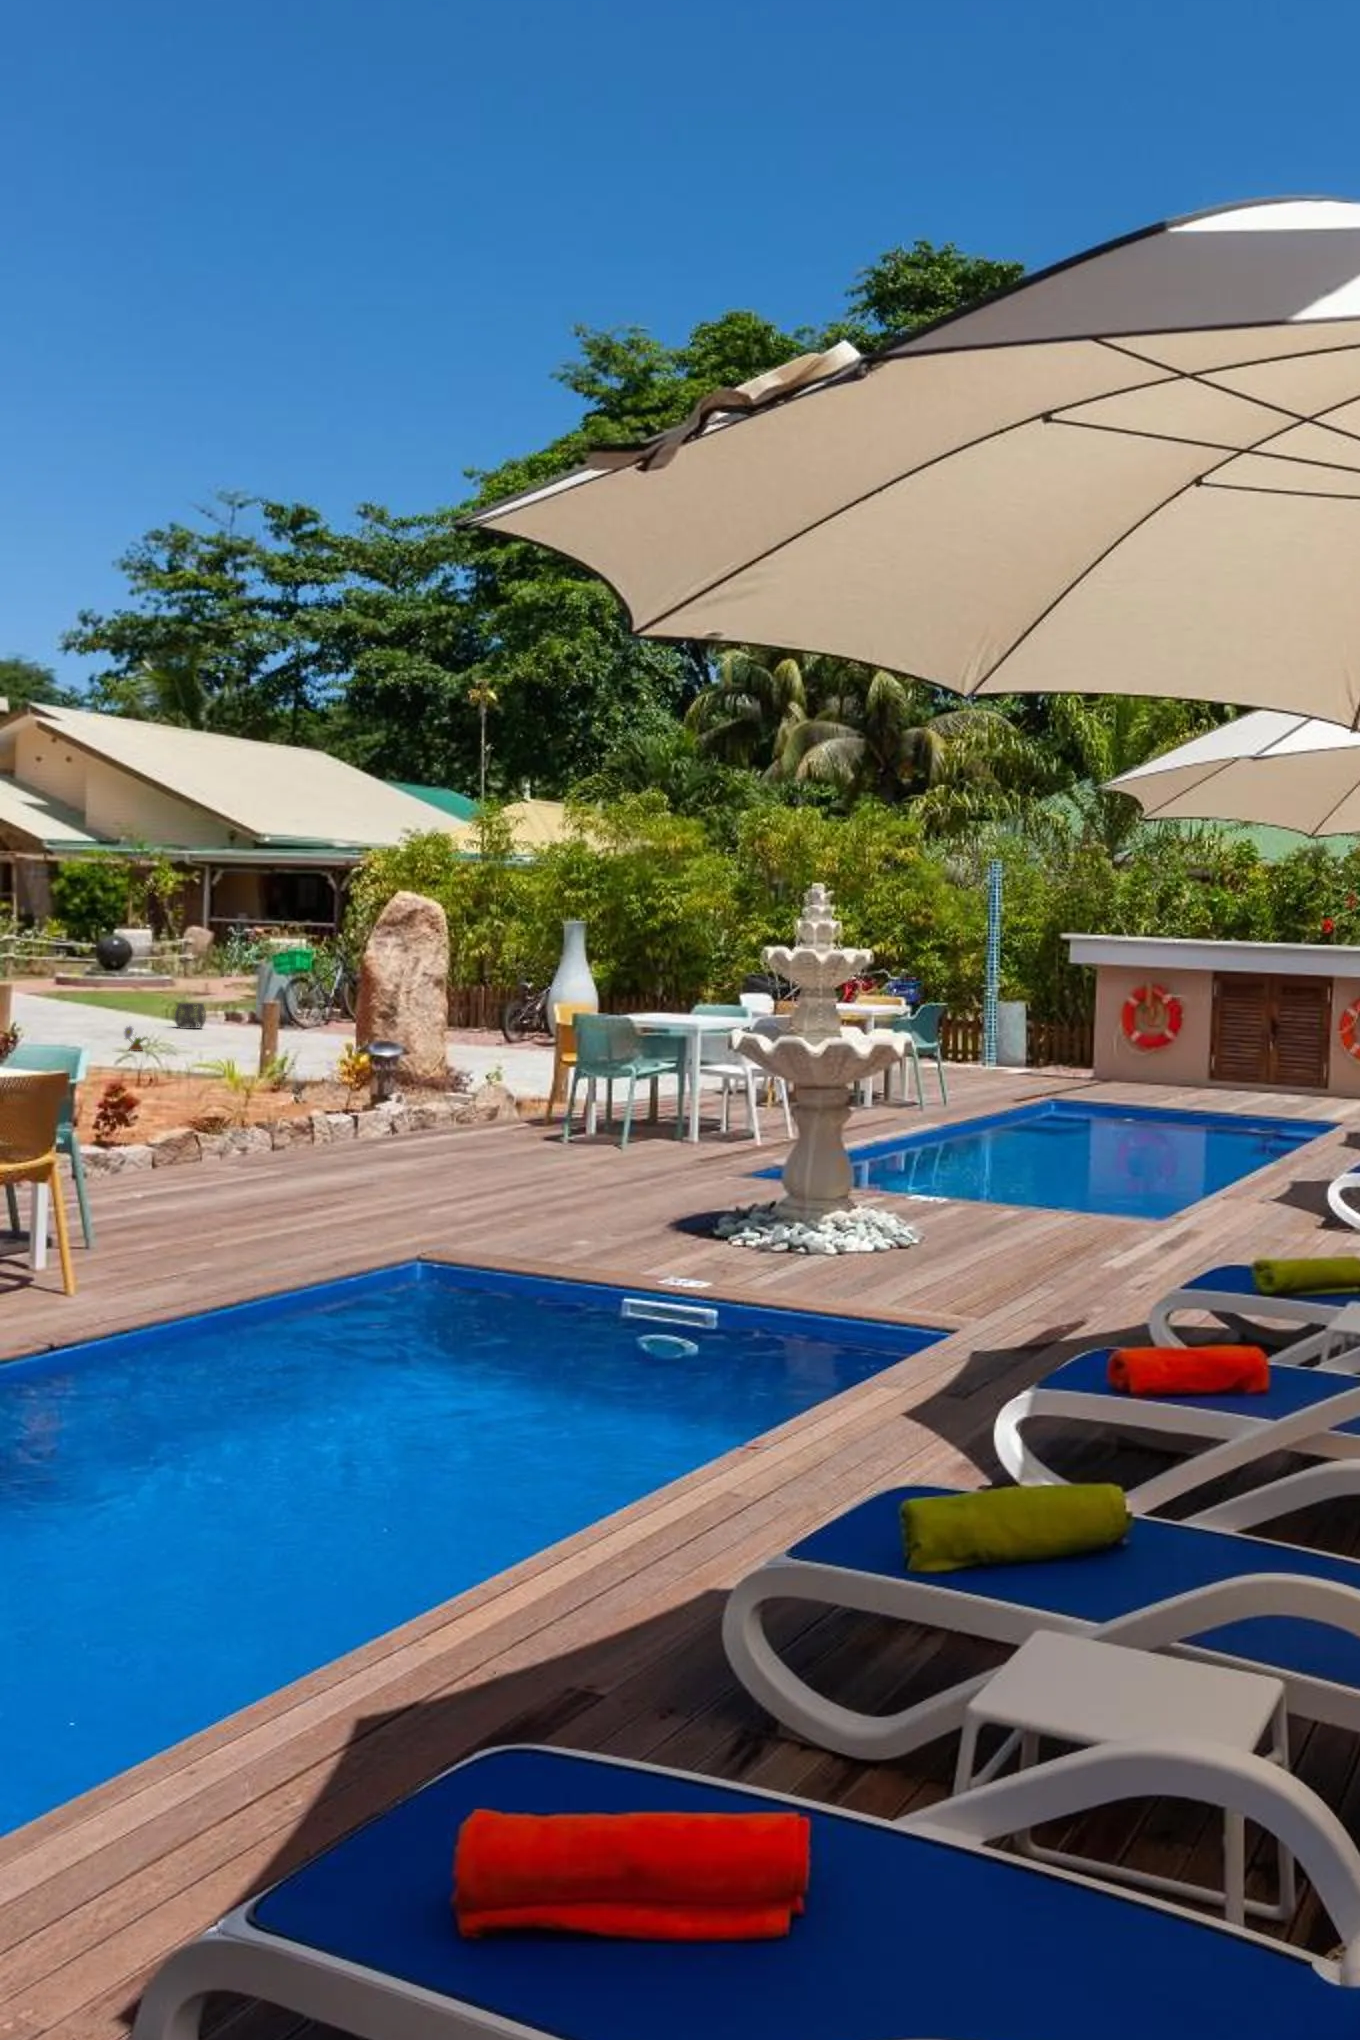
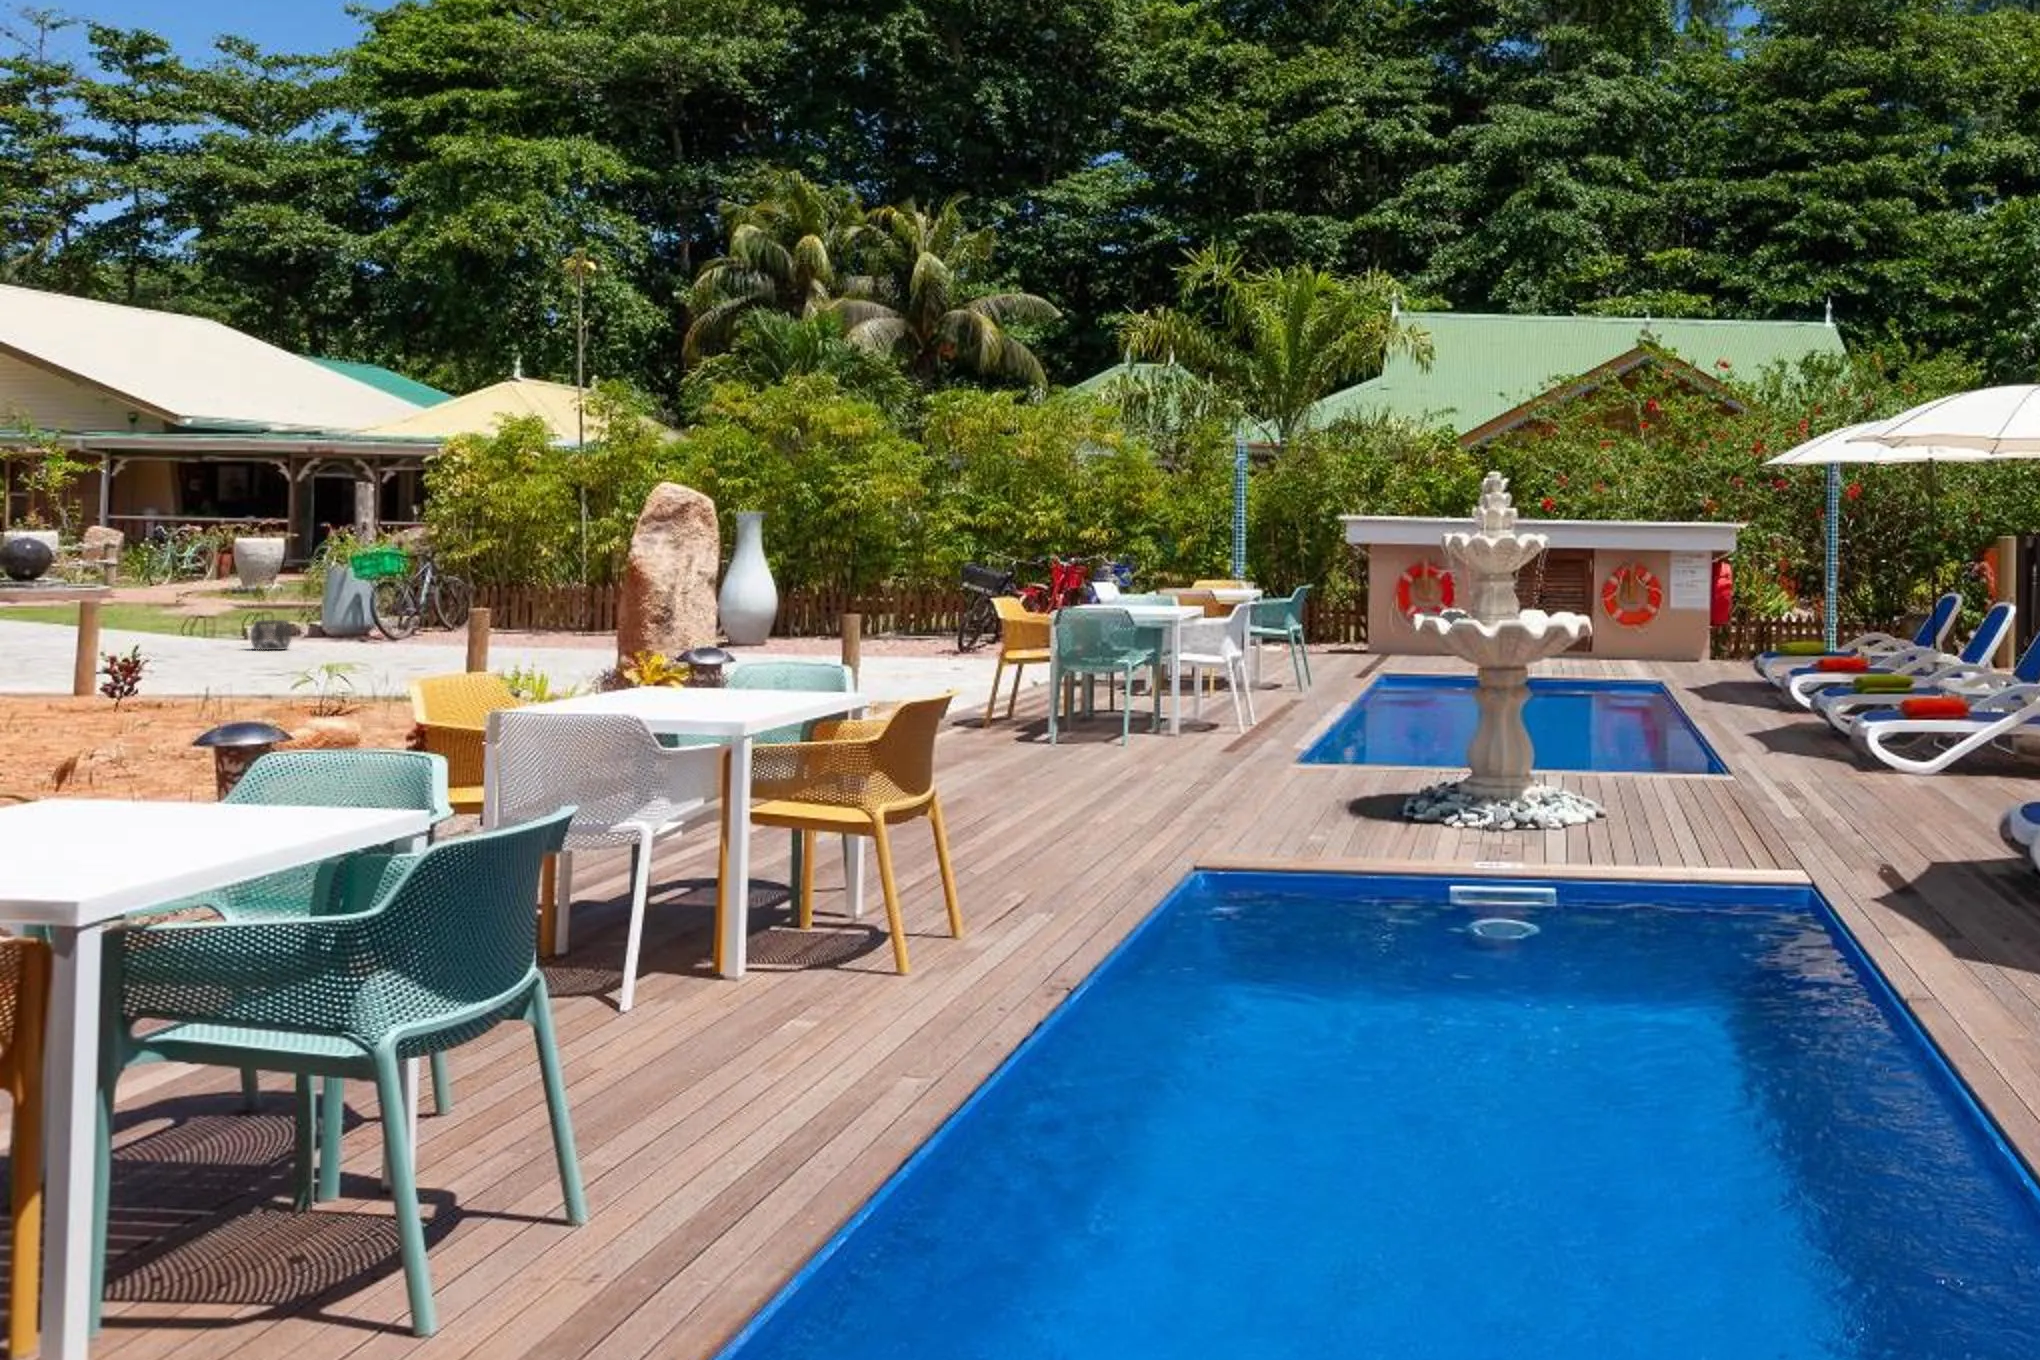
decorative plant: present [124,1026,148,1051] -> none [280,655,317,685]

